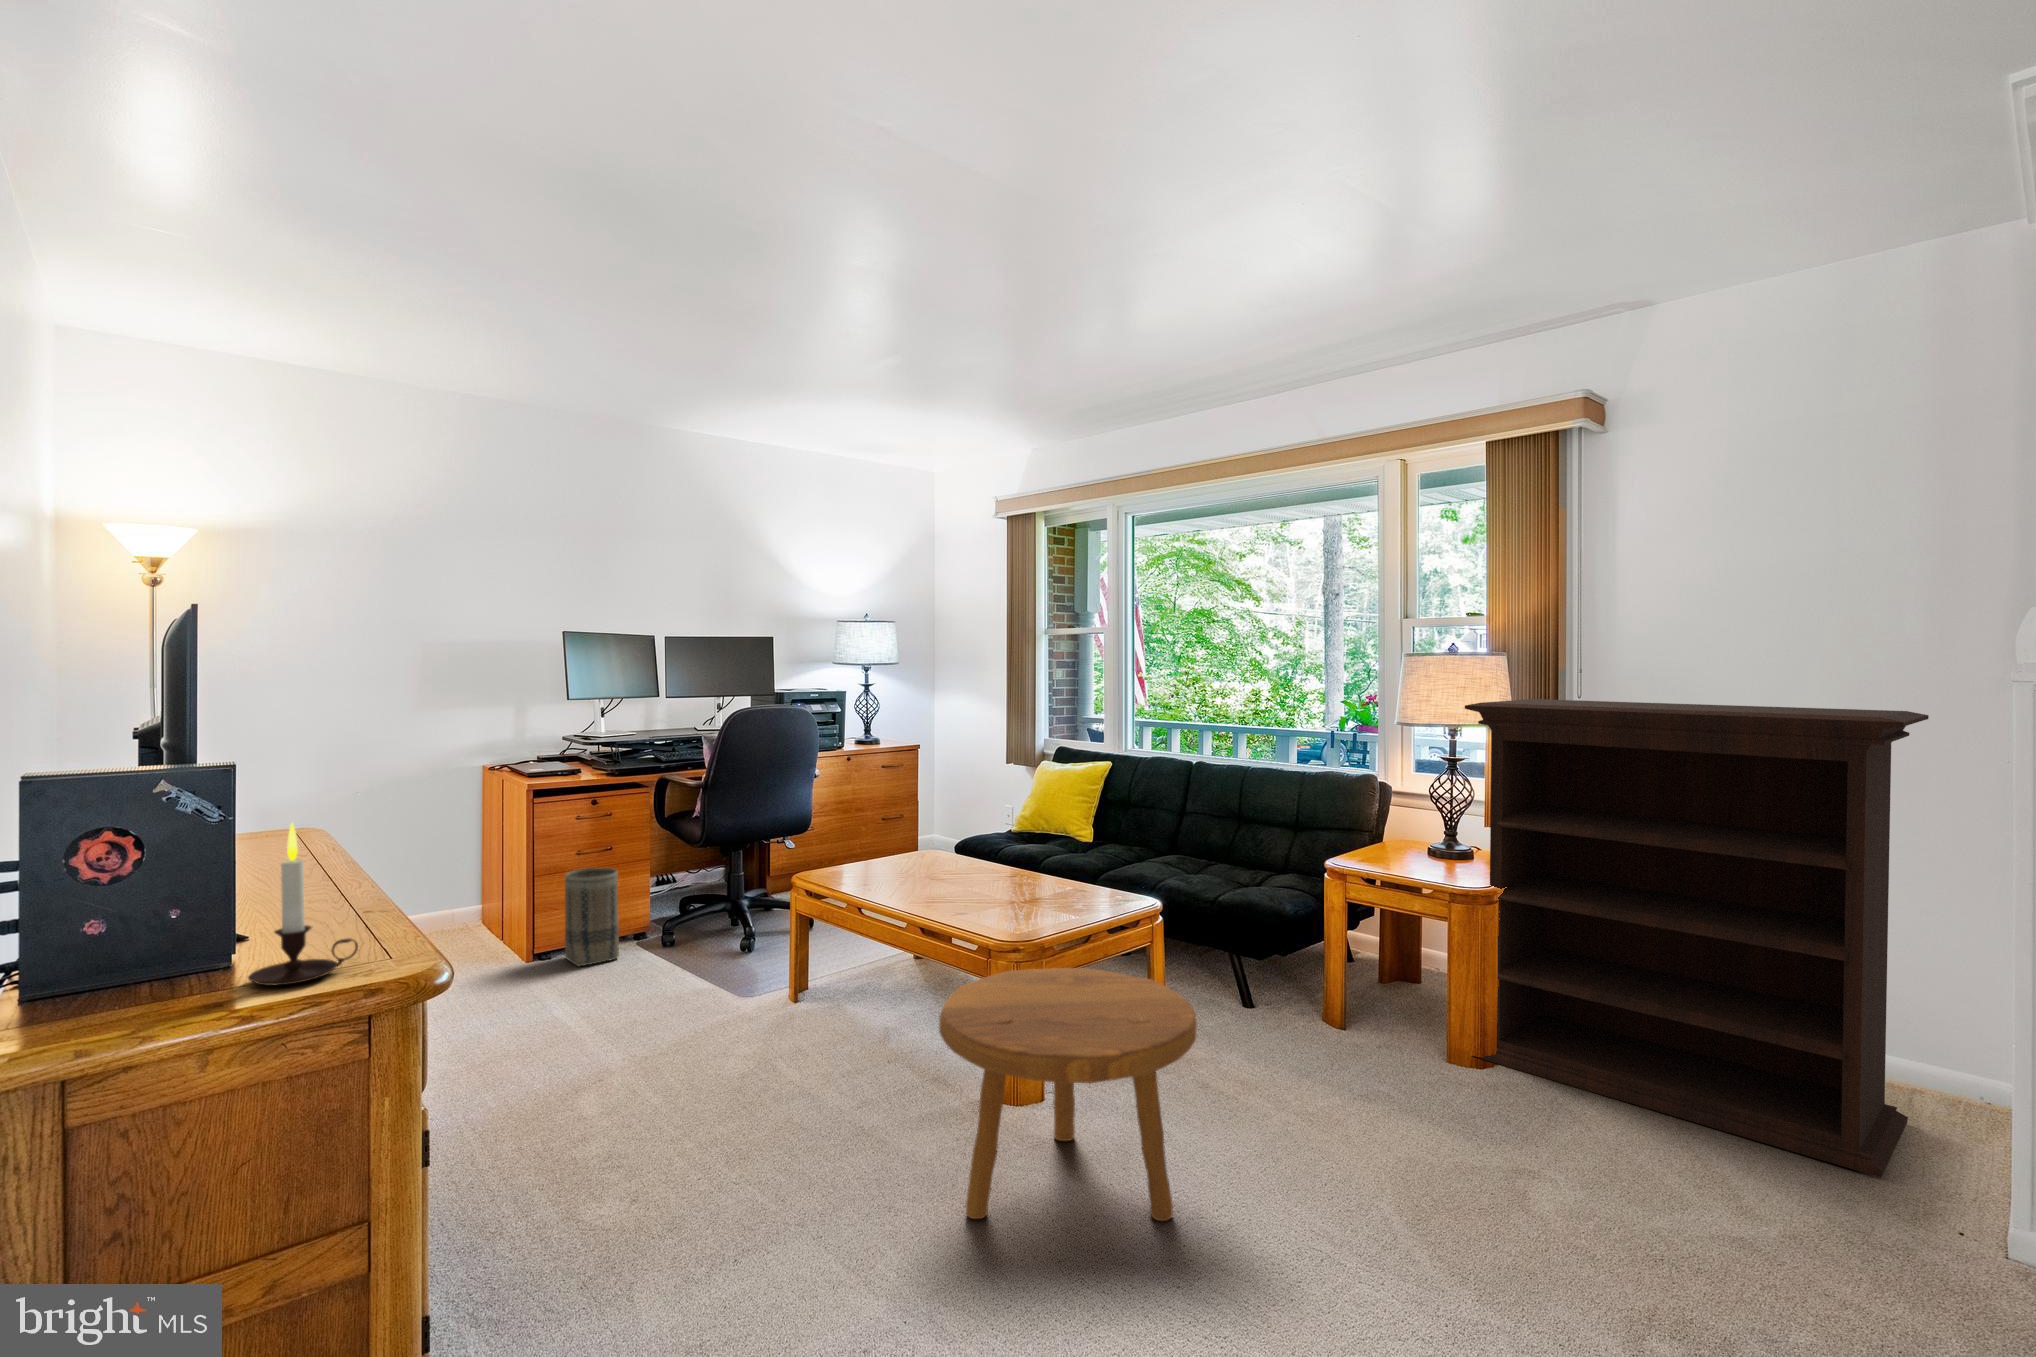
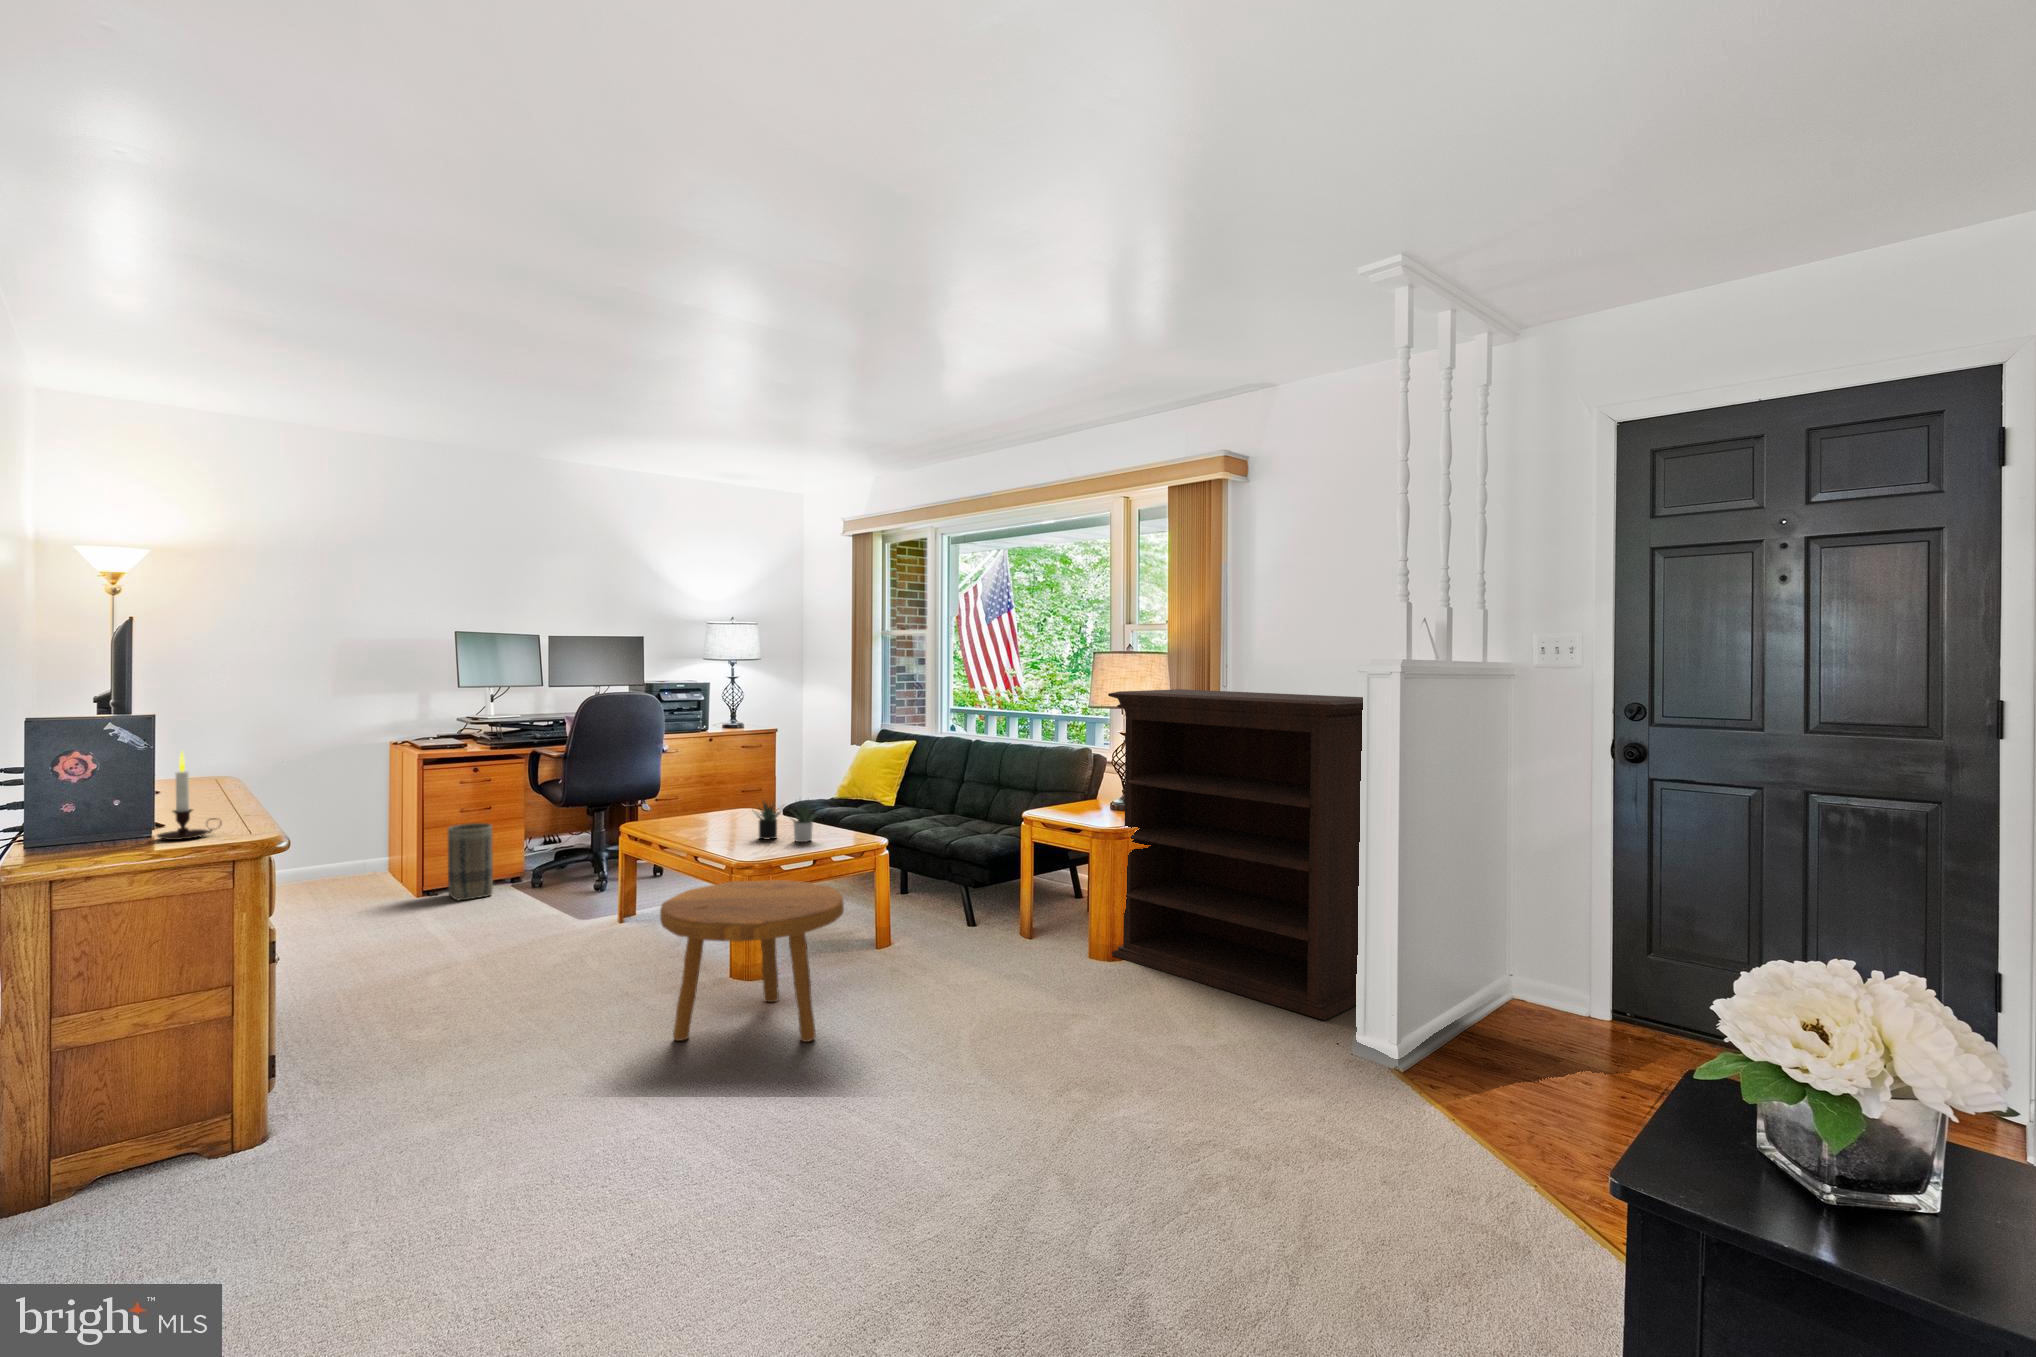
succulent plant: none [970,841,1068,901] -> present [757,801,817,842]

